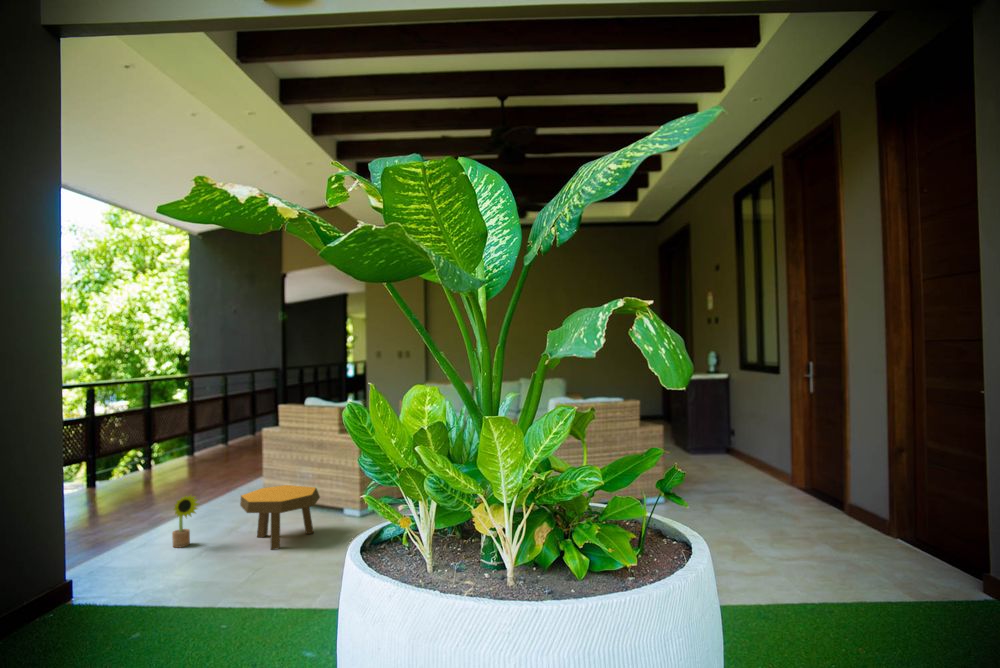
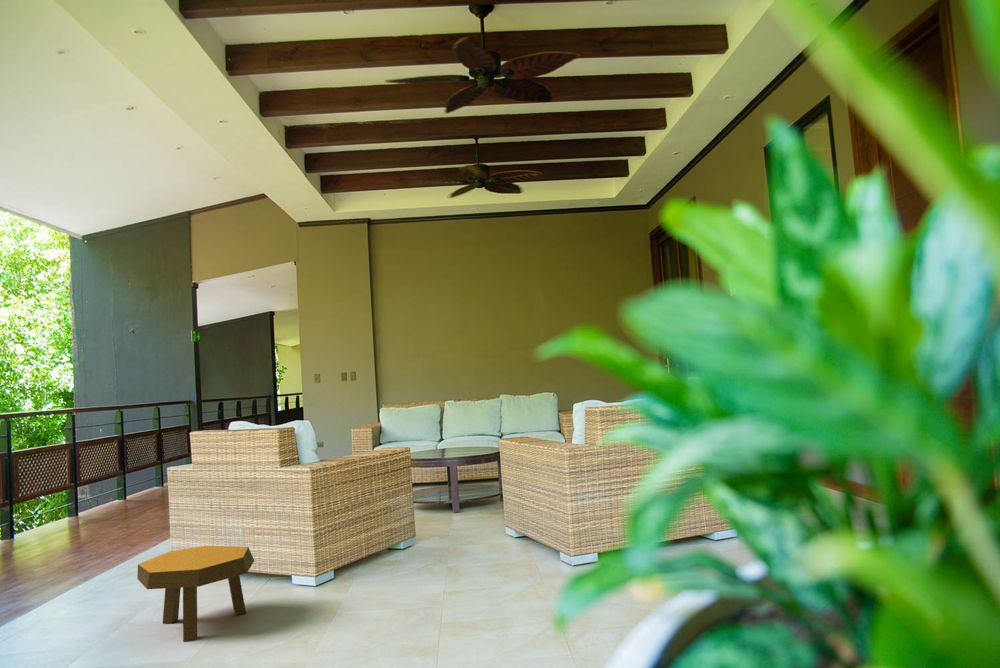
decorative plant: present [172,495,199,548] -> none [34,566,77,647]

